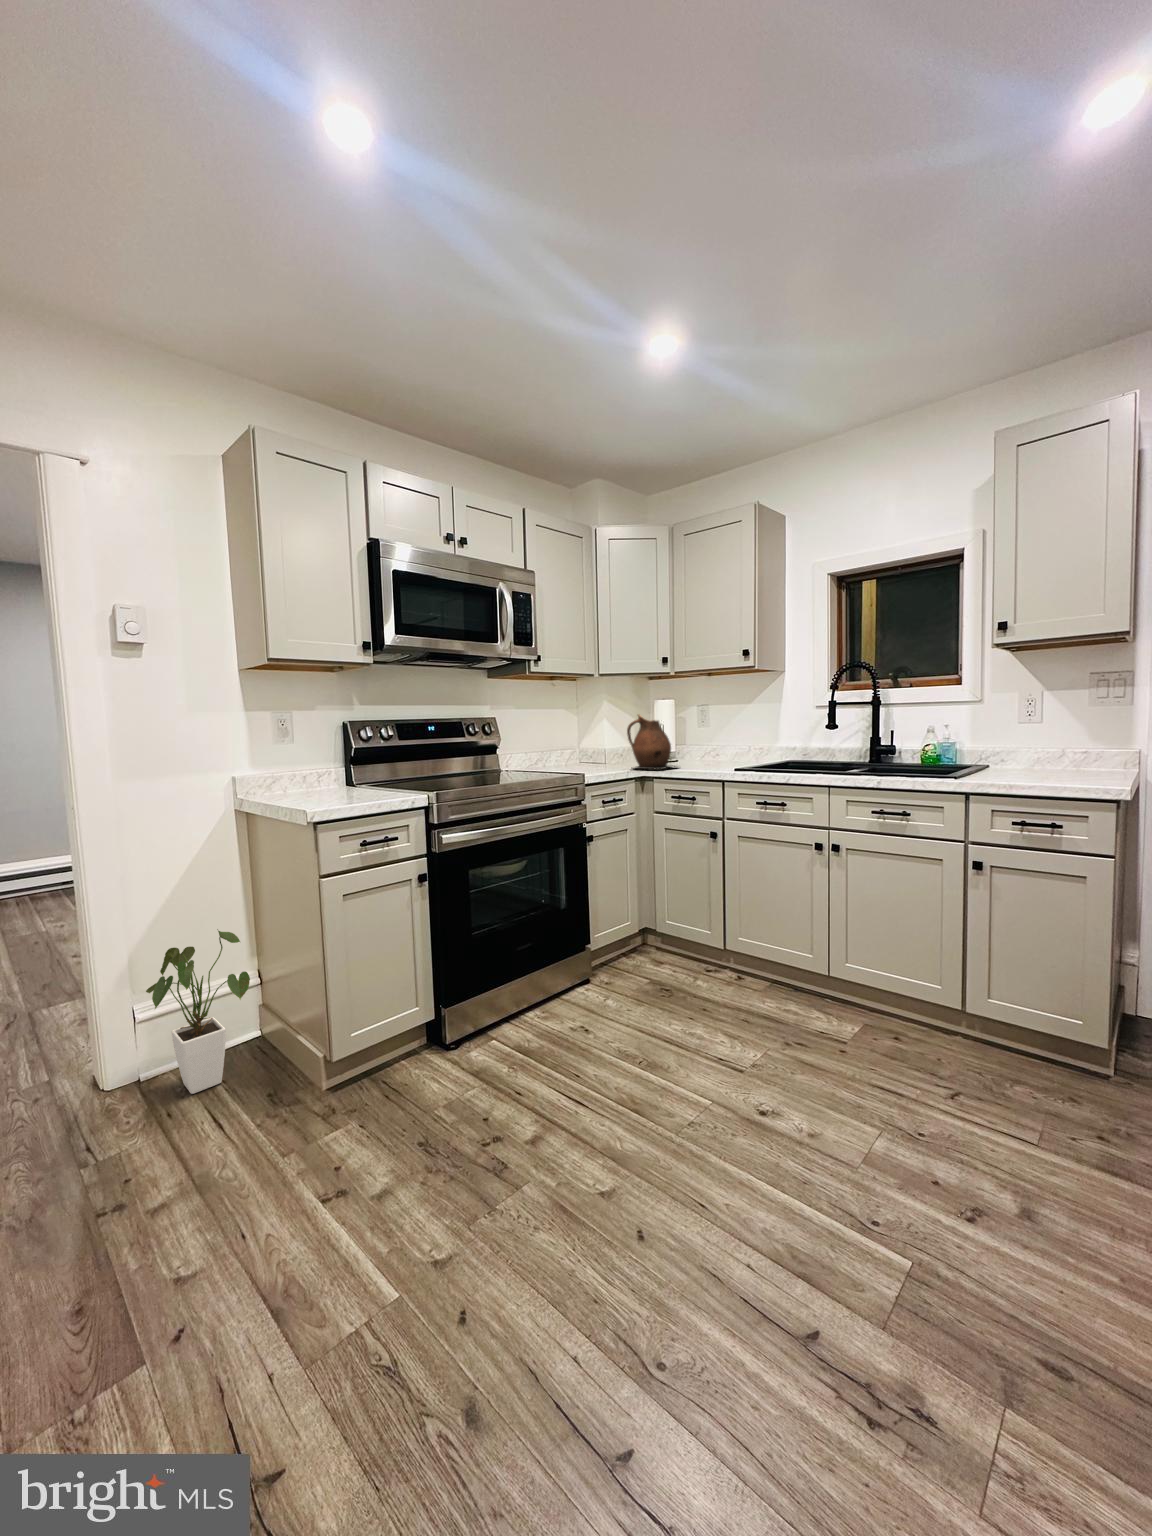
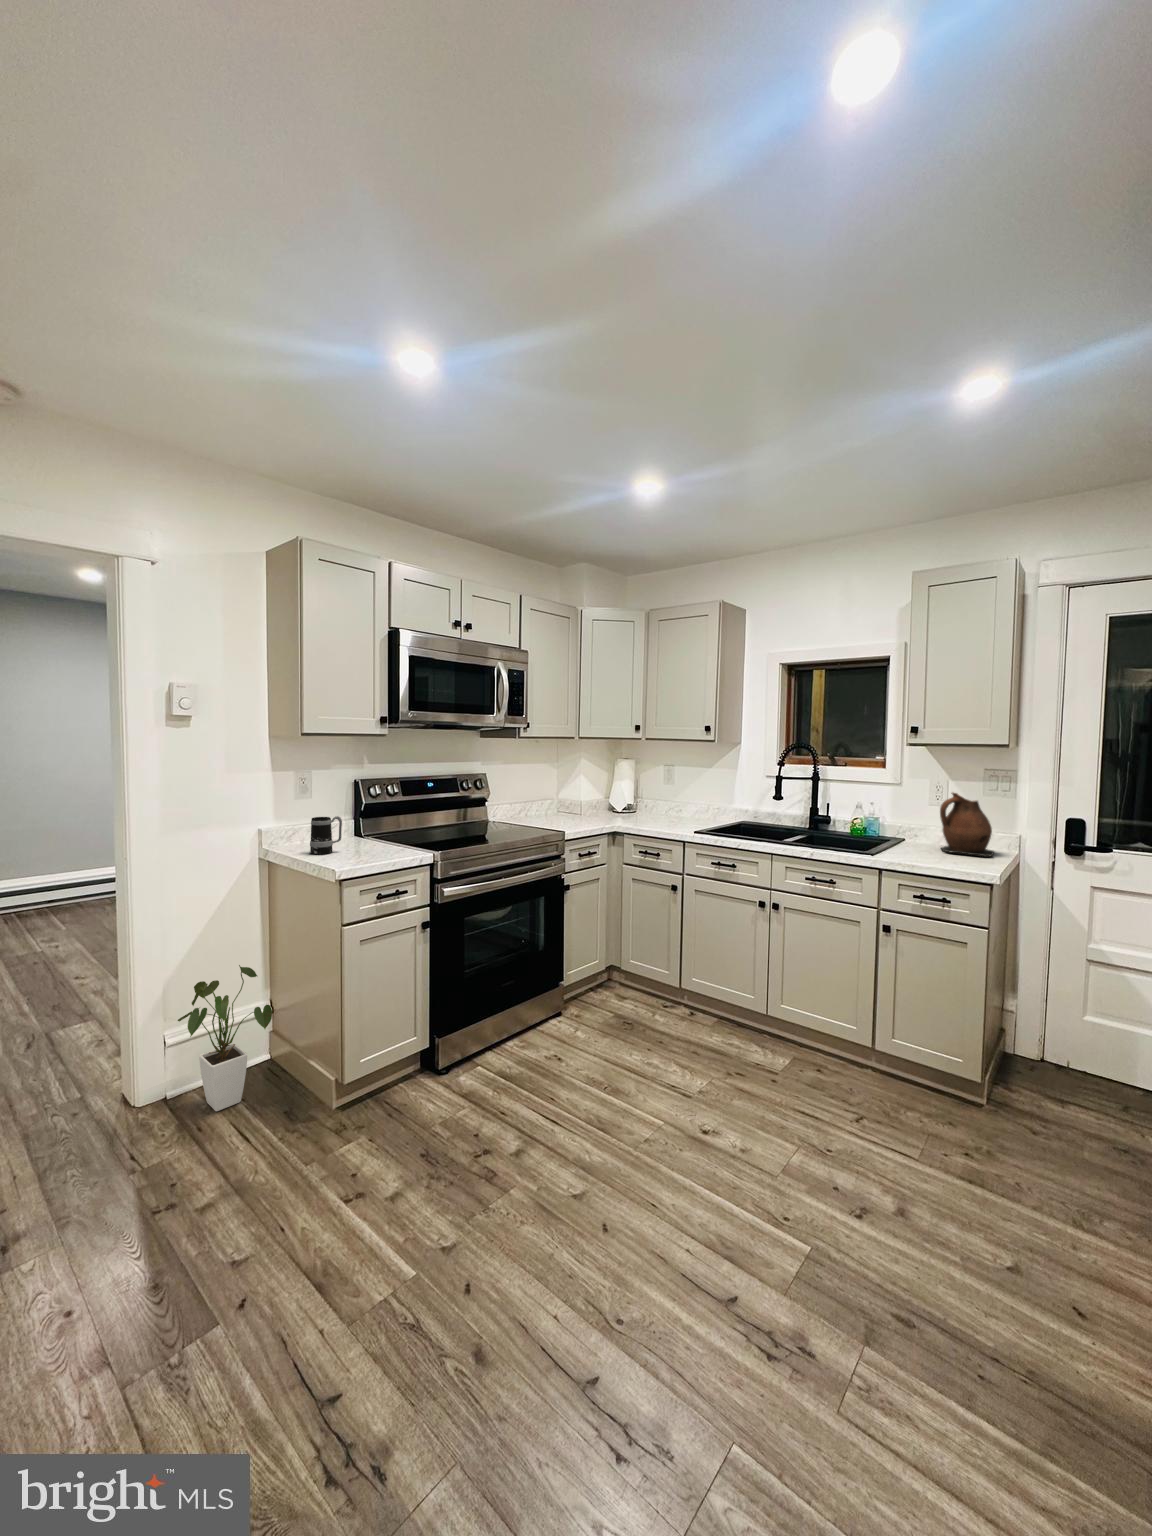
ceramic pitcher: present [627,715,673,769] -> present [940,793,994,857]
mug: none [287,755,324,799] -> present [310,816,342,854]

